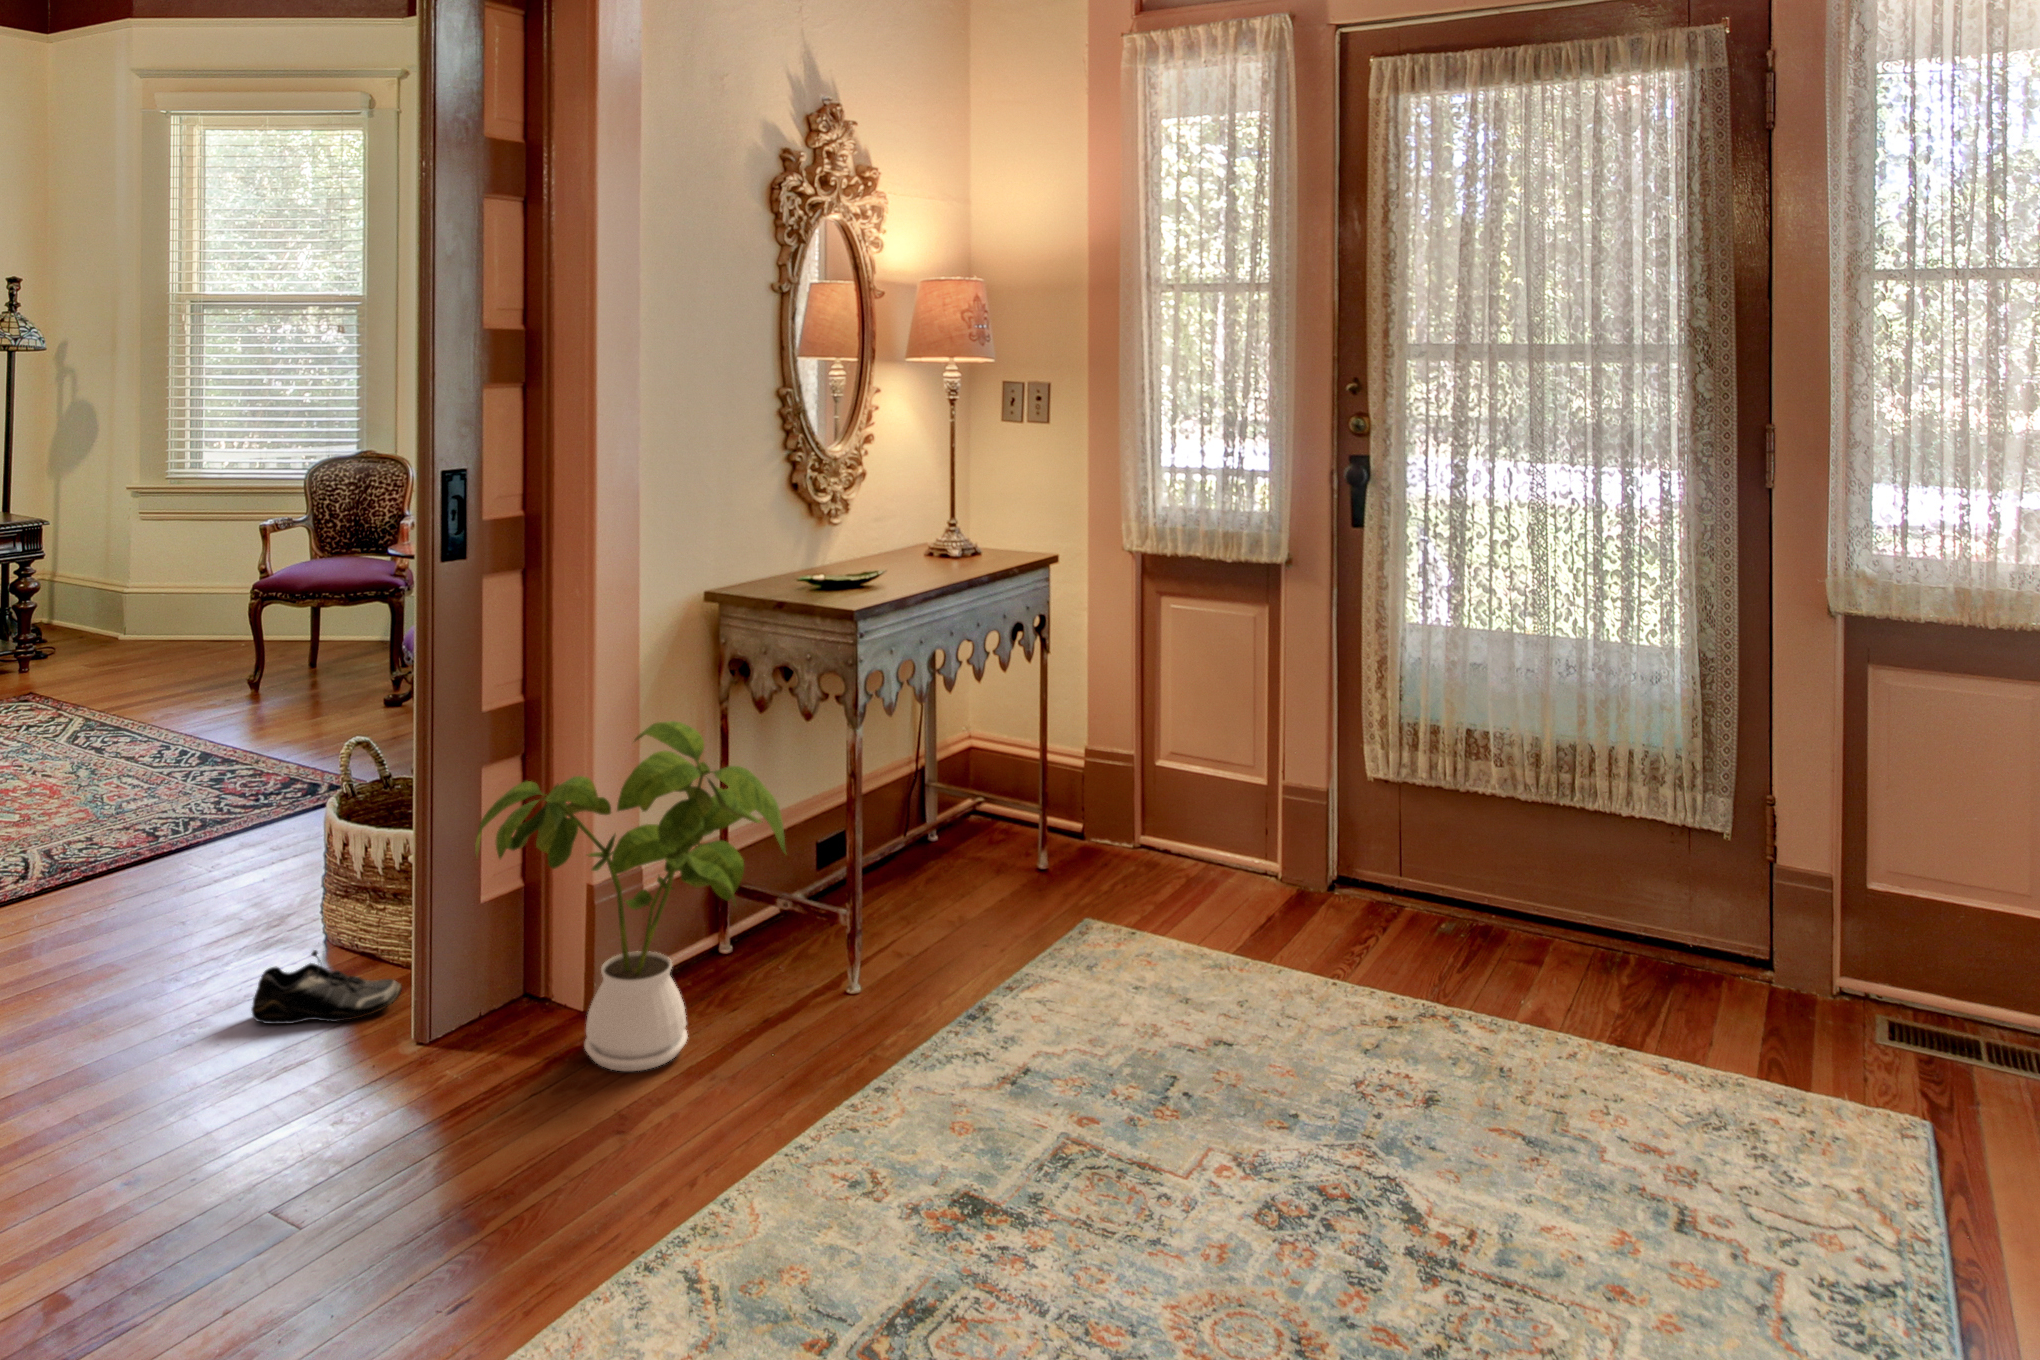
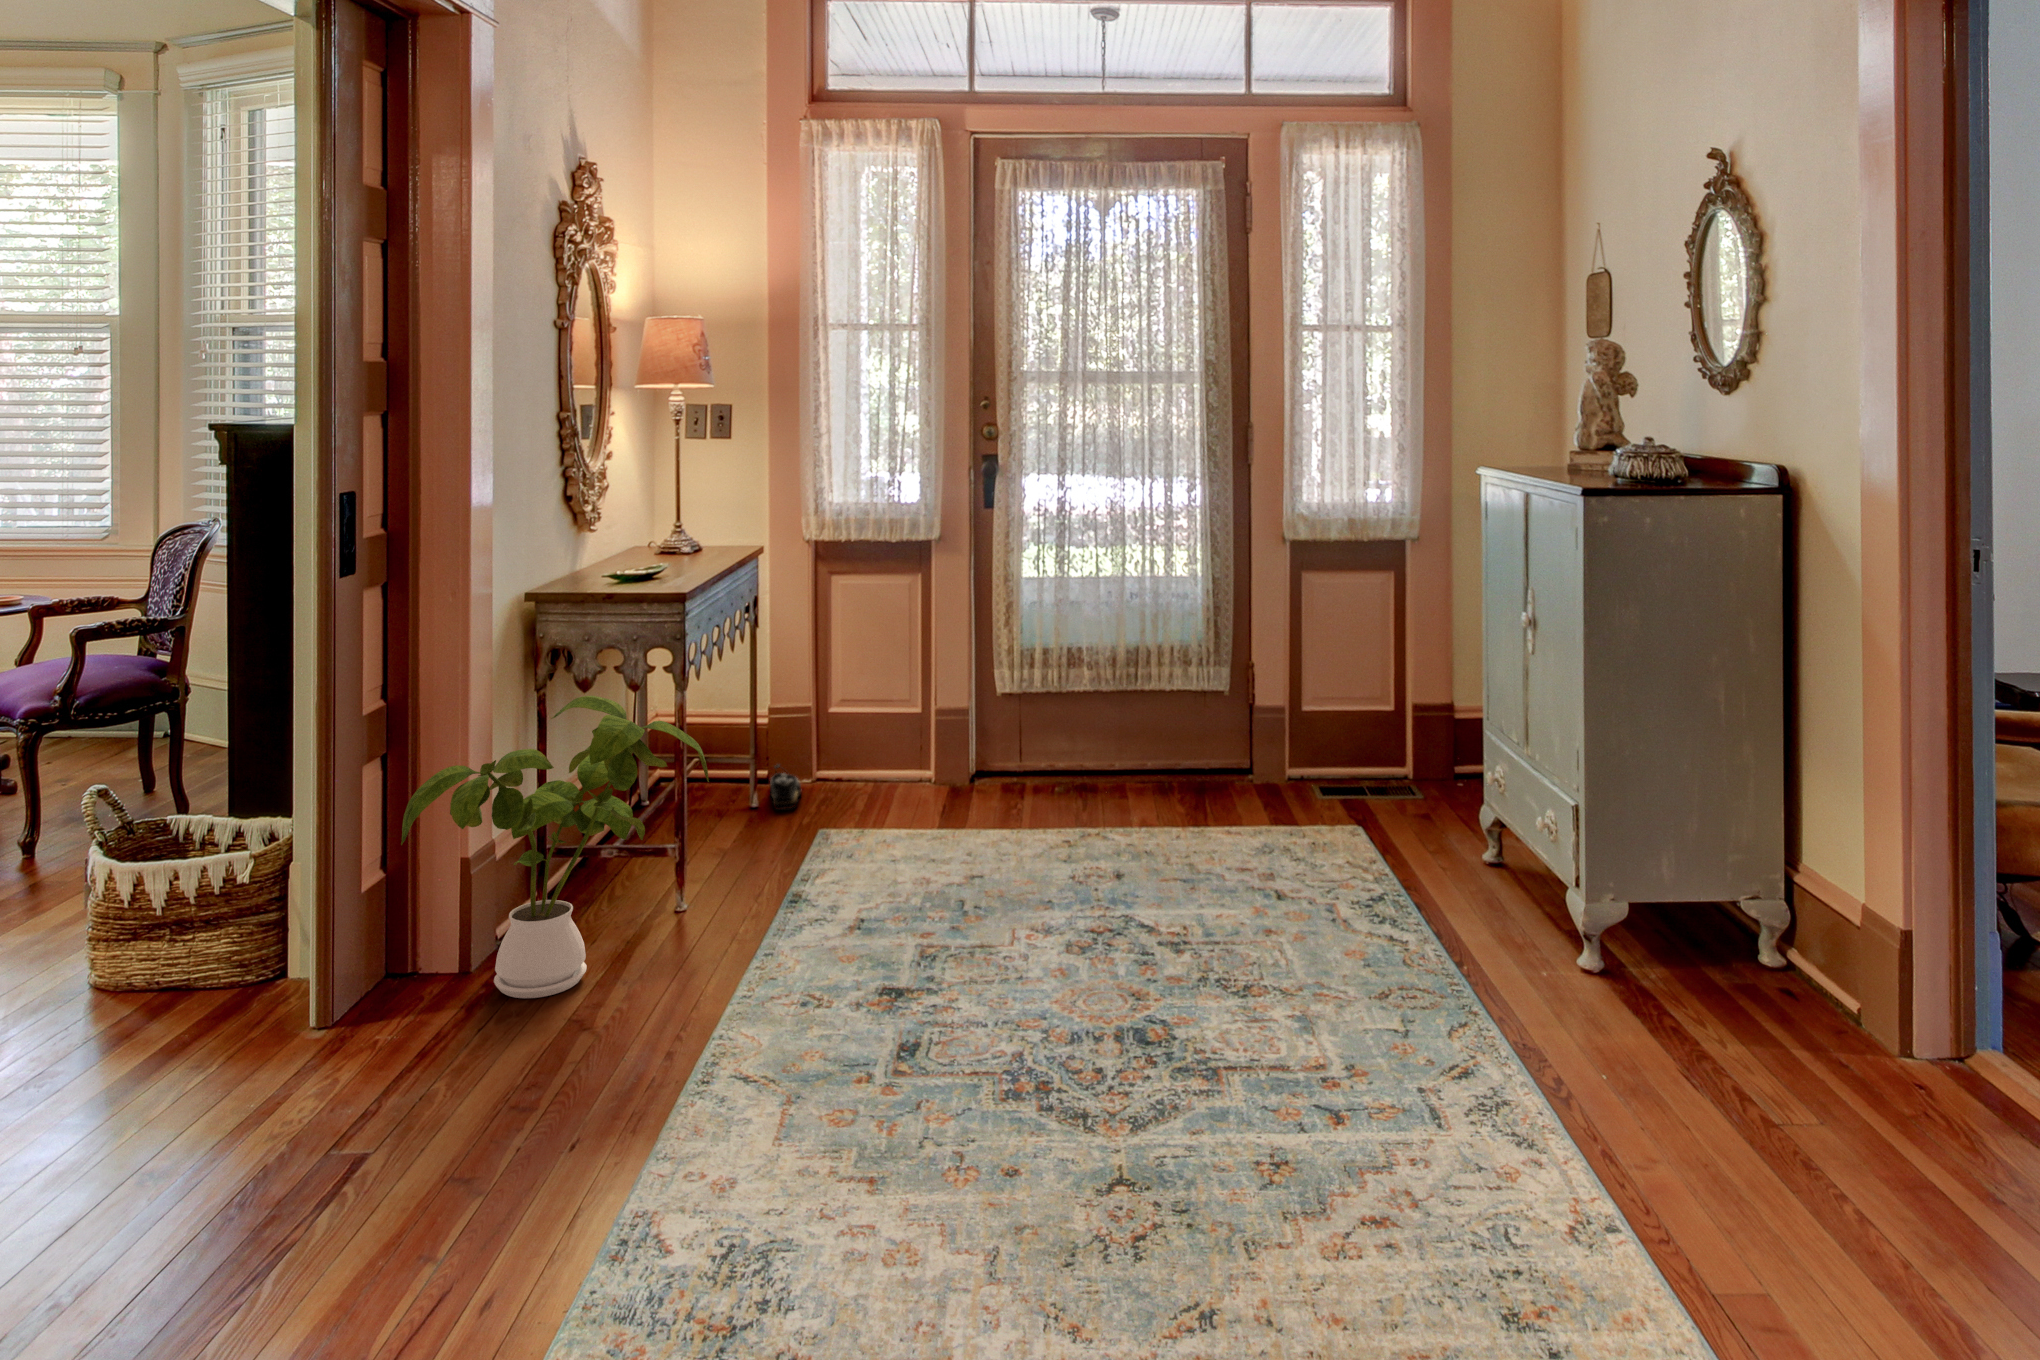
shoe: present [251,950,402,1024] -> present [770,765,801,810]

